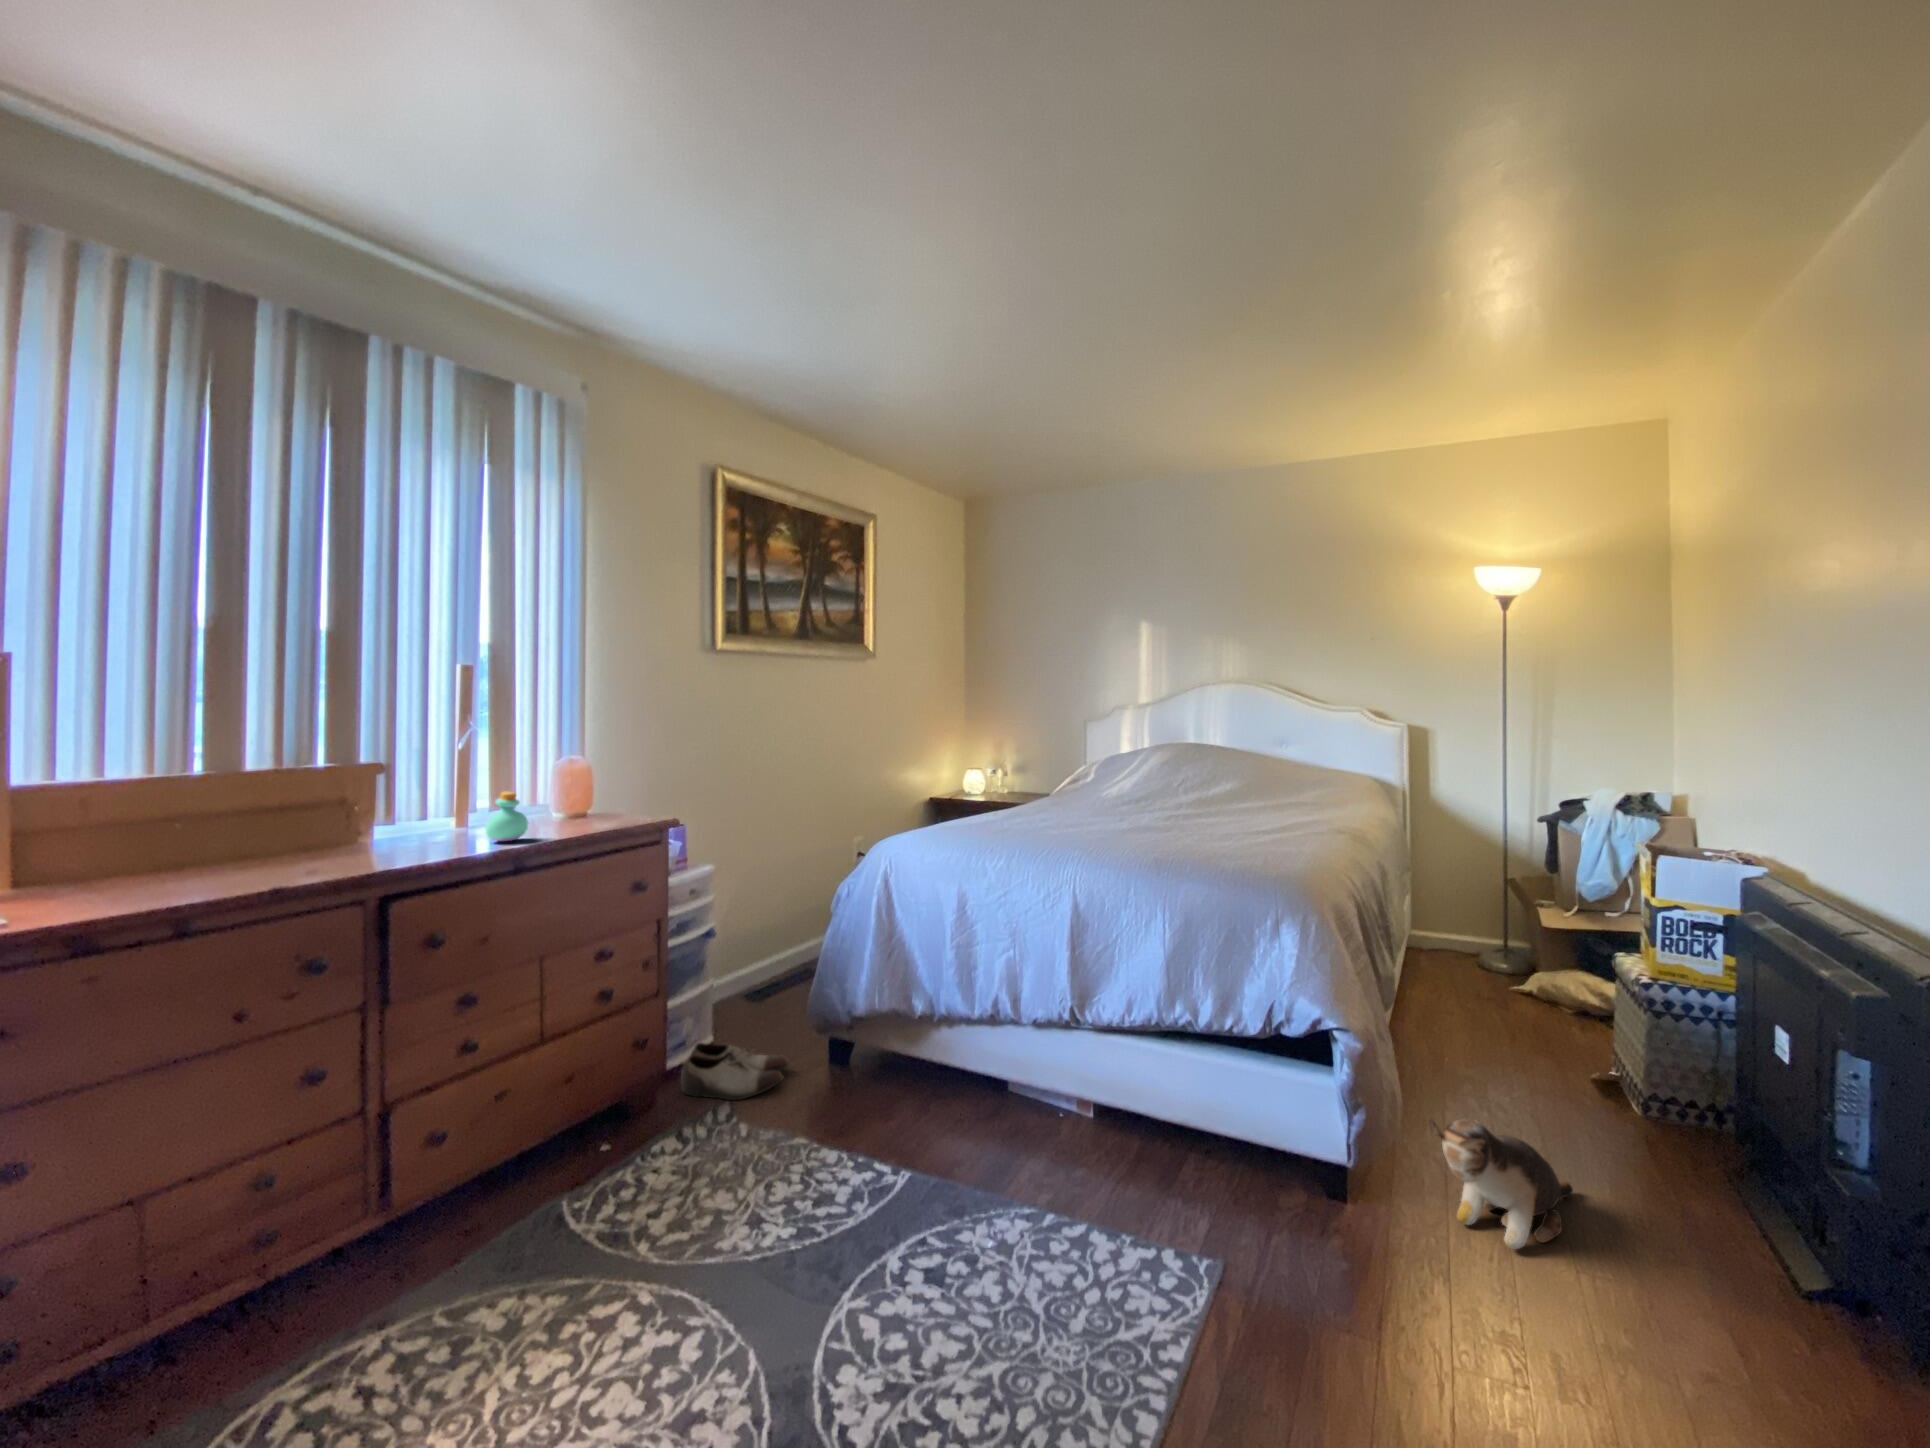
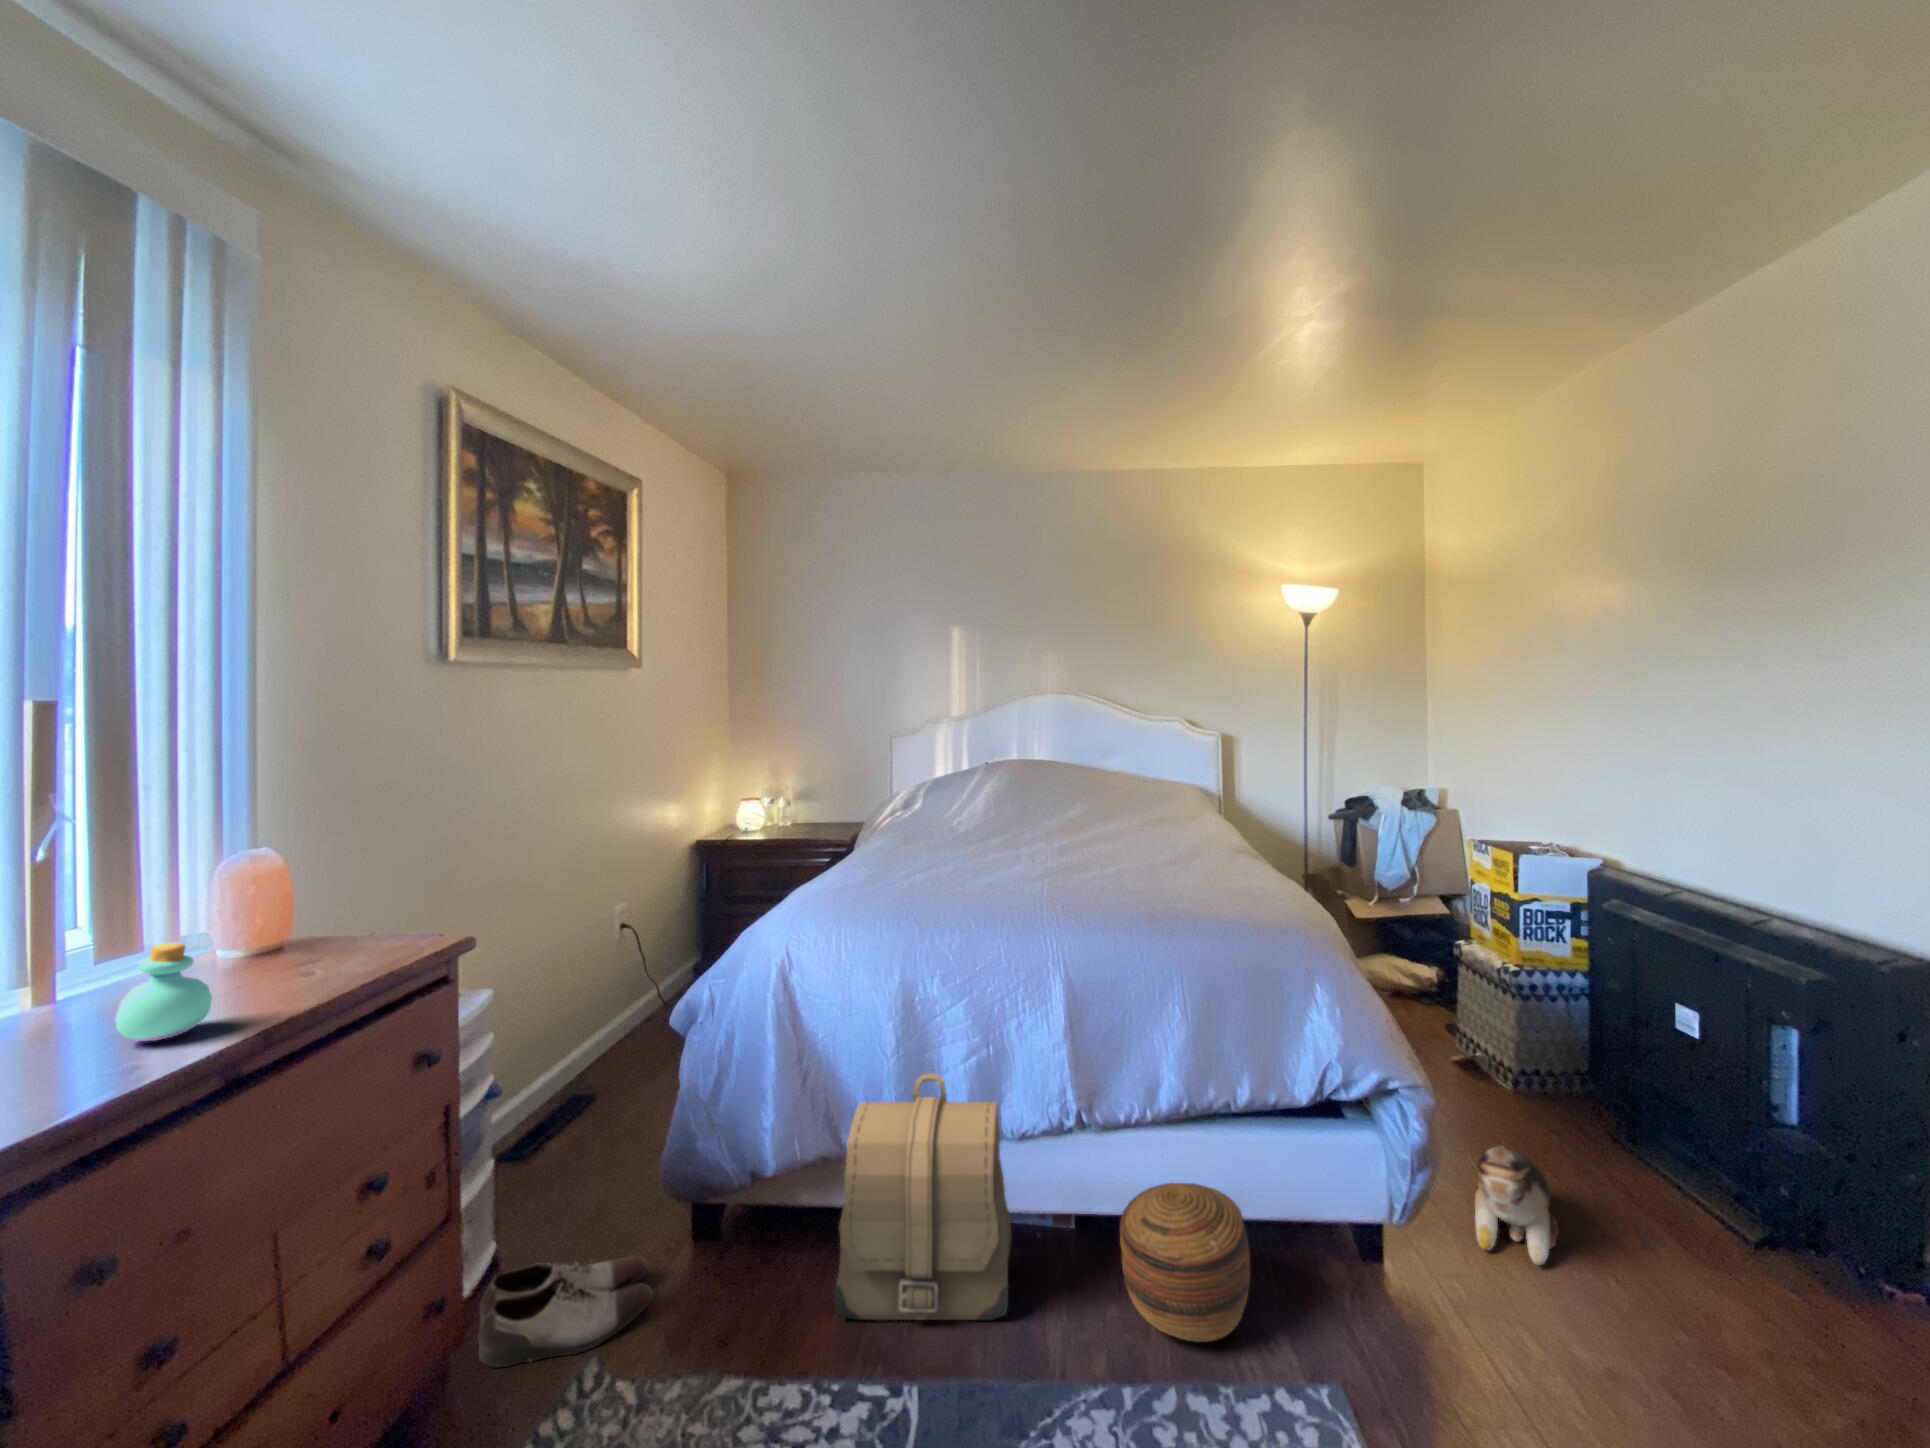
backpack: none [882,962,1026,1151] -> present [834,1073,1011,1320]
basket: none [1079,1080,1189,1207] -> present [1120,1183,1250,1342]

